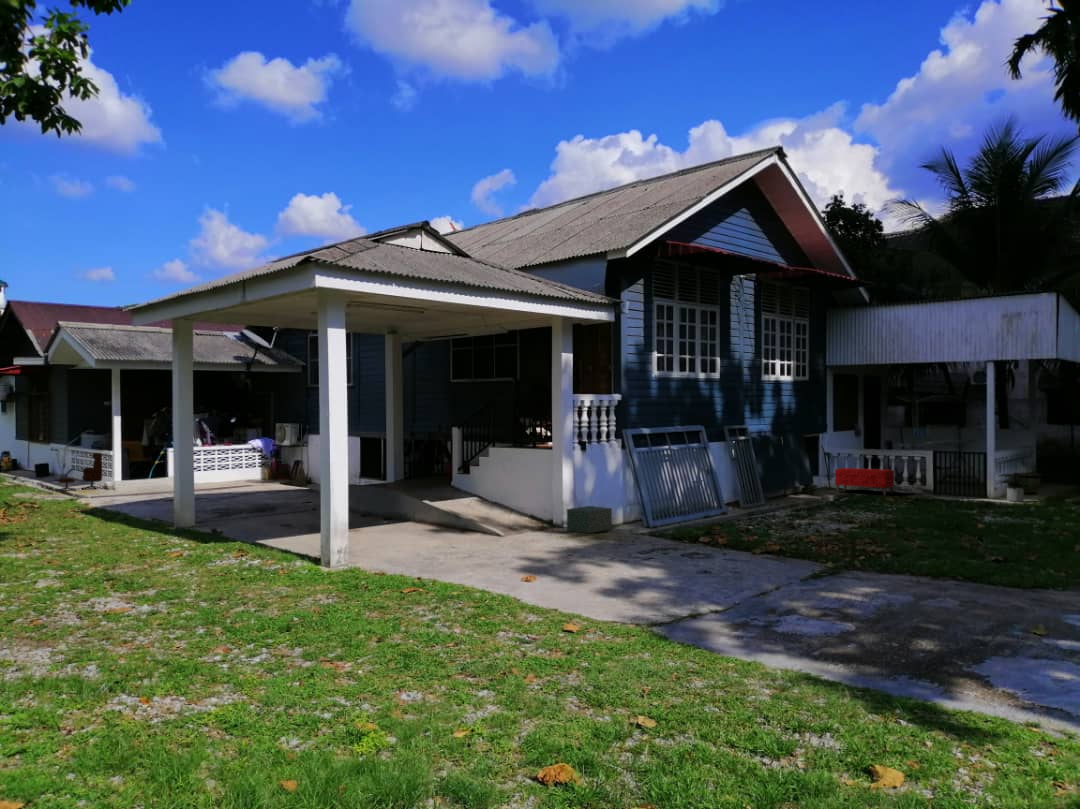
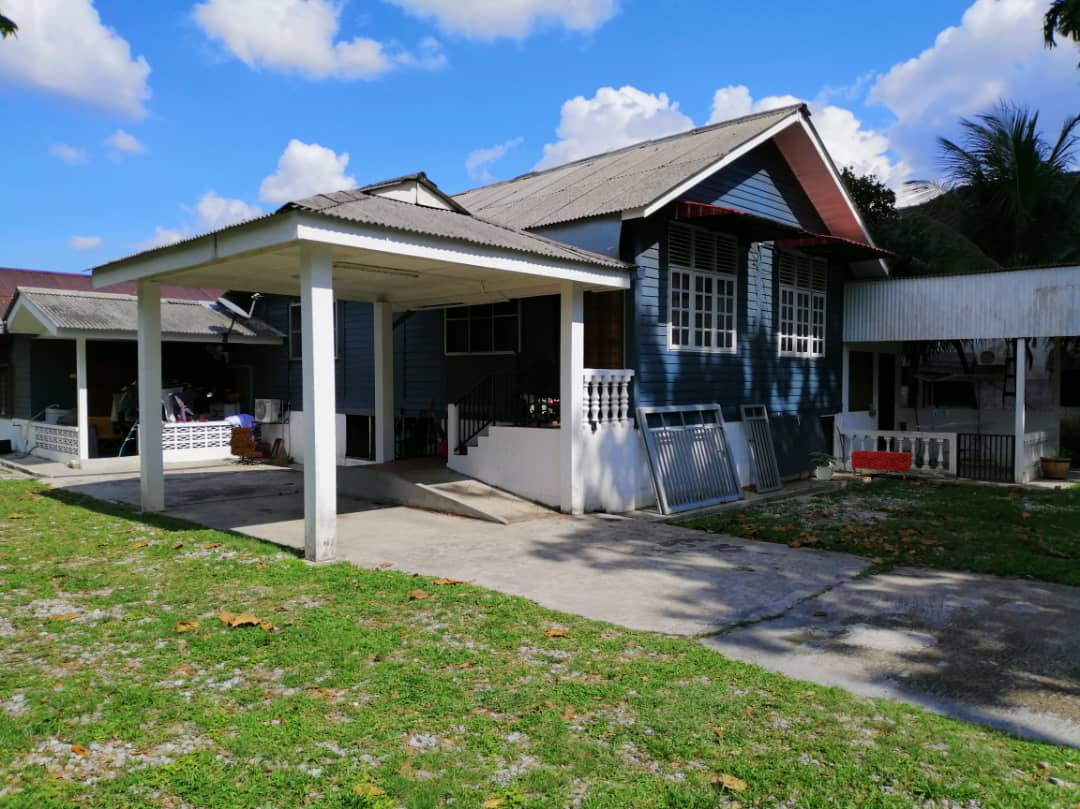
lounge chair: present [57,453,102,491] -> present [227,427,262,464]
potted plant: present [999,474,1030,502] -> present [809,452,837,480]
storage box: present [567,506,612,533] -> none [576,491,625,521]

